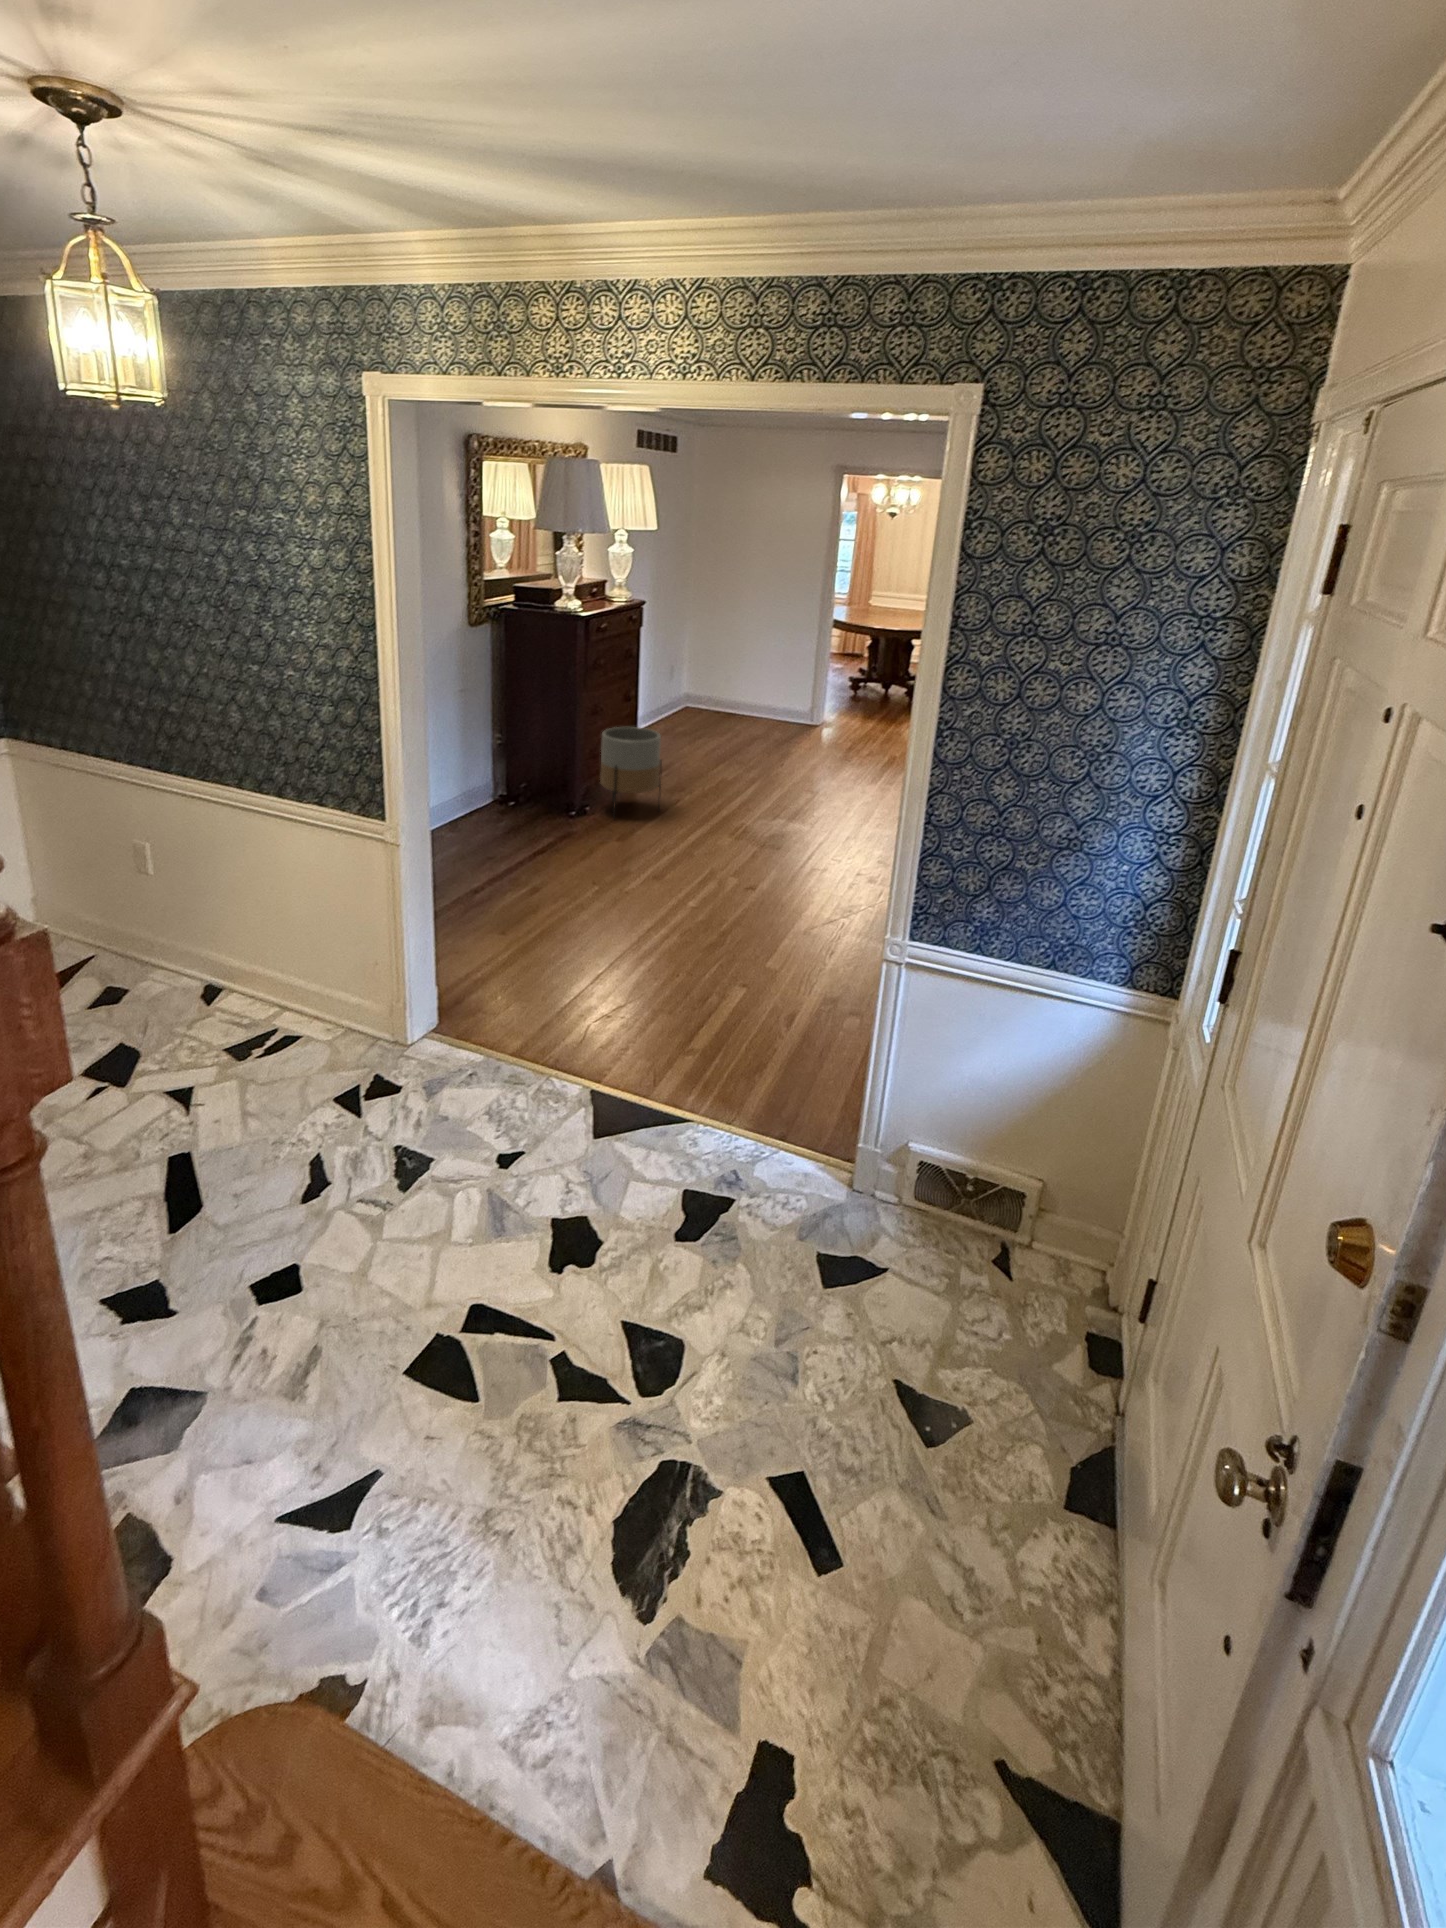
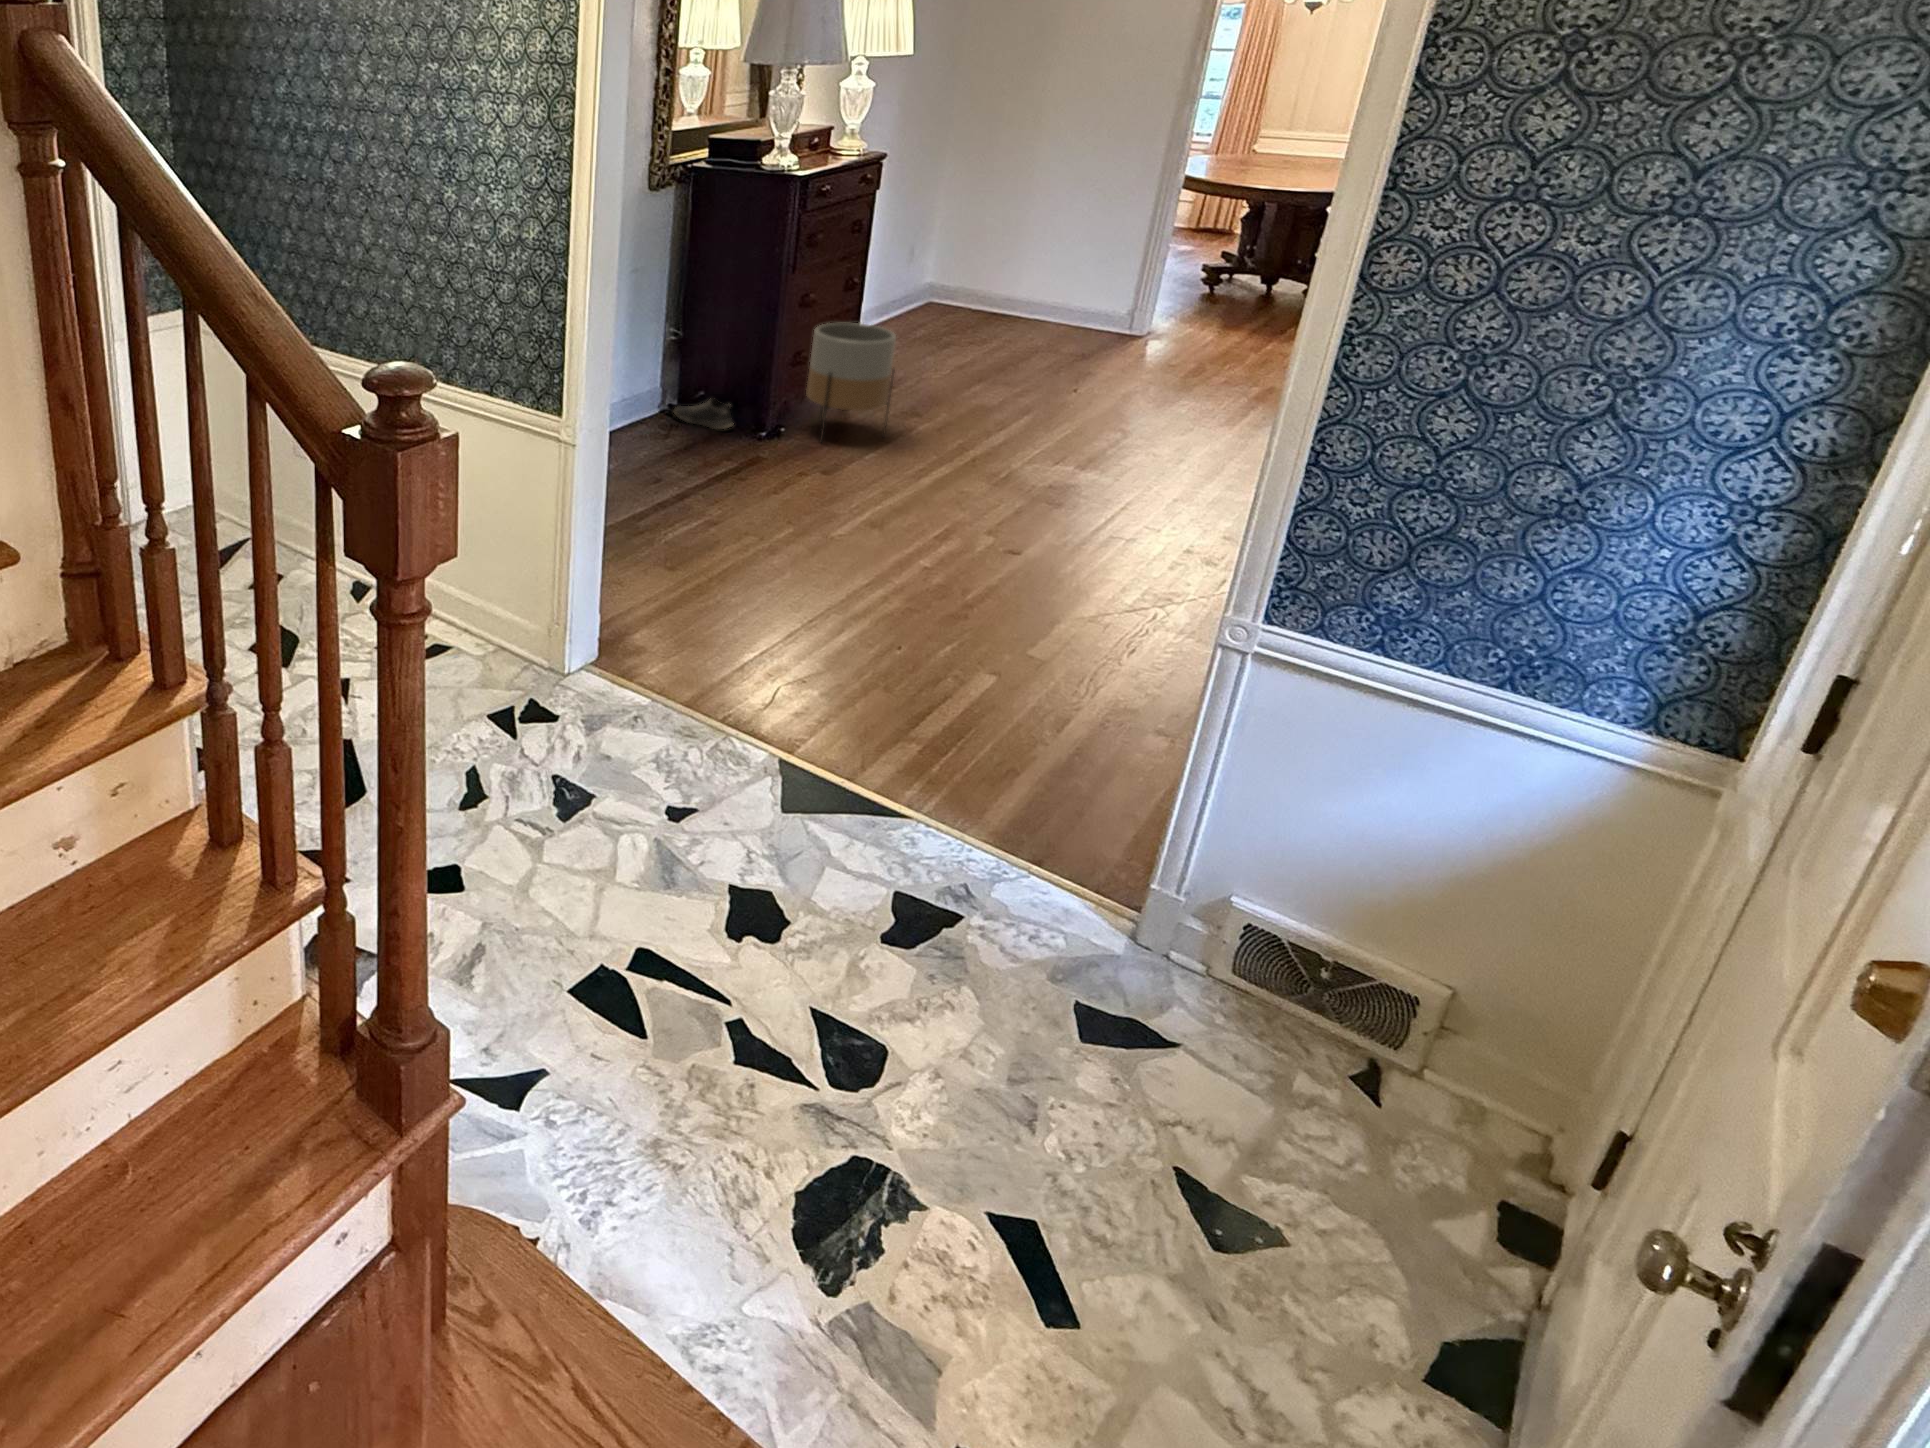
shoe: none [500,790,548,815] -> present [674,399,734,429]

